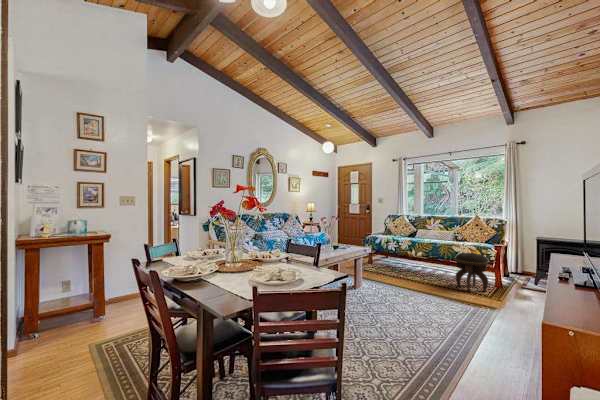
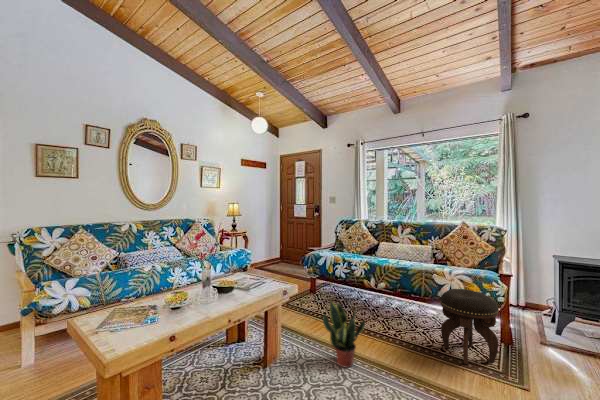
potted plant: none [387,254,411,290] -> present [323,301,365,368]

